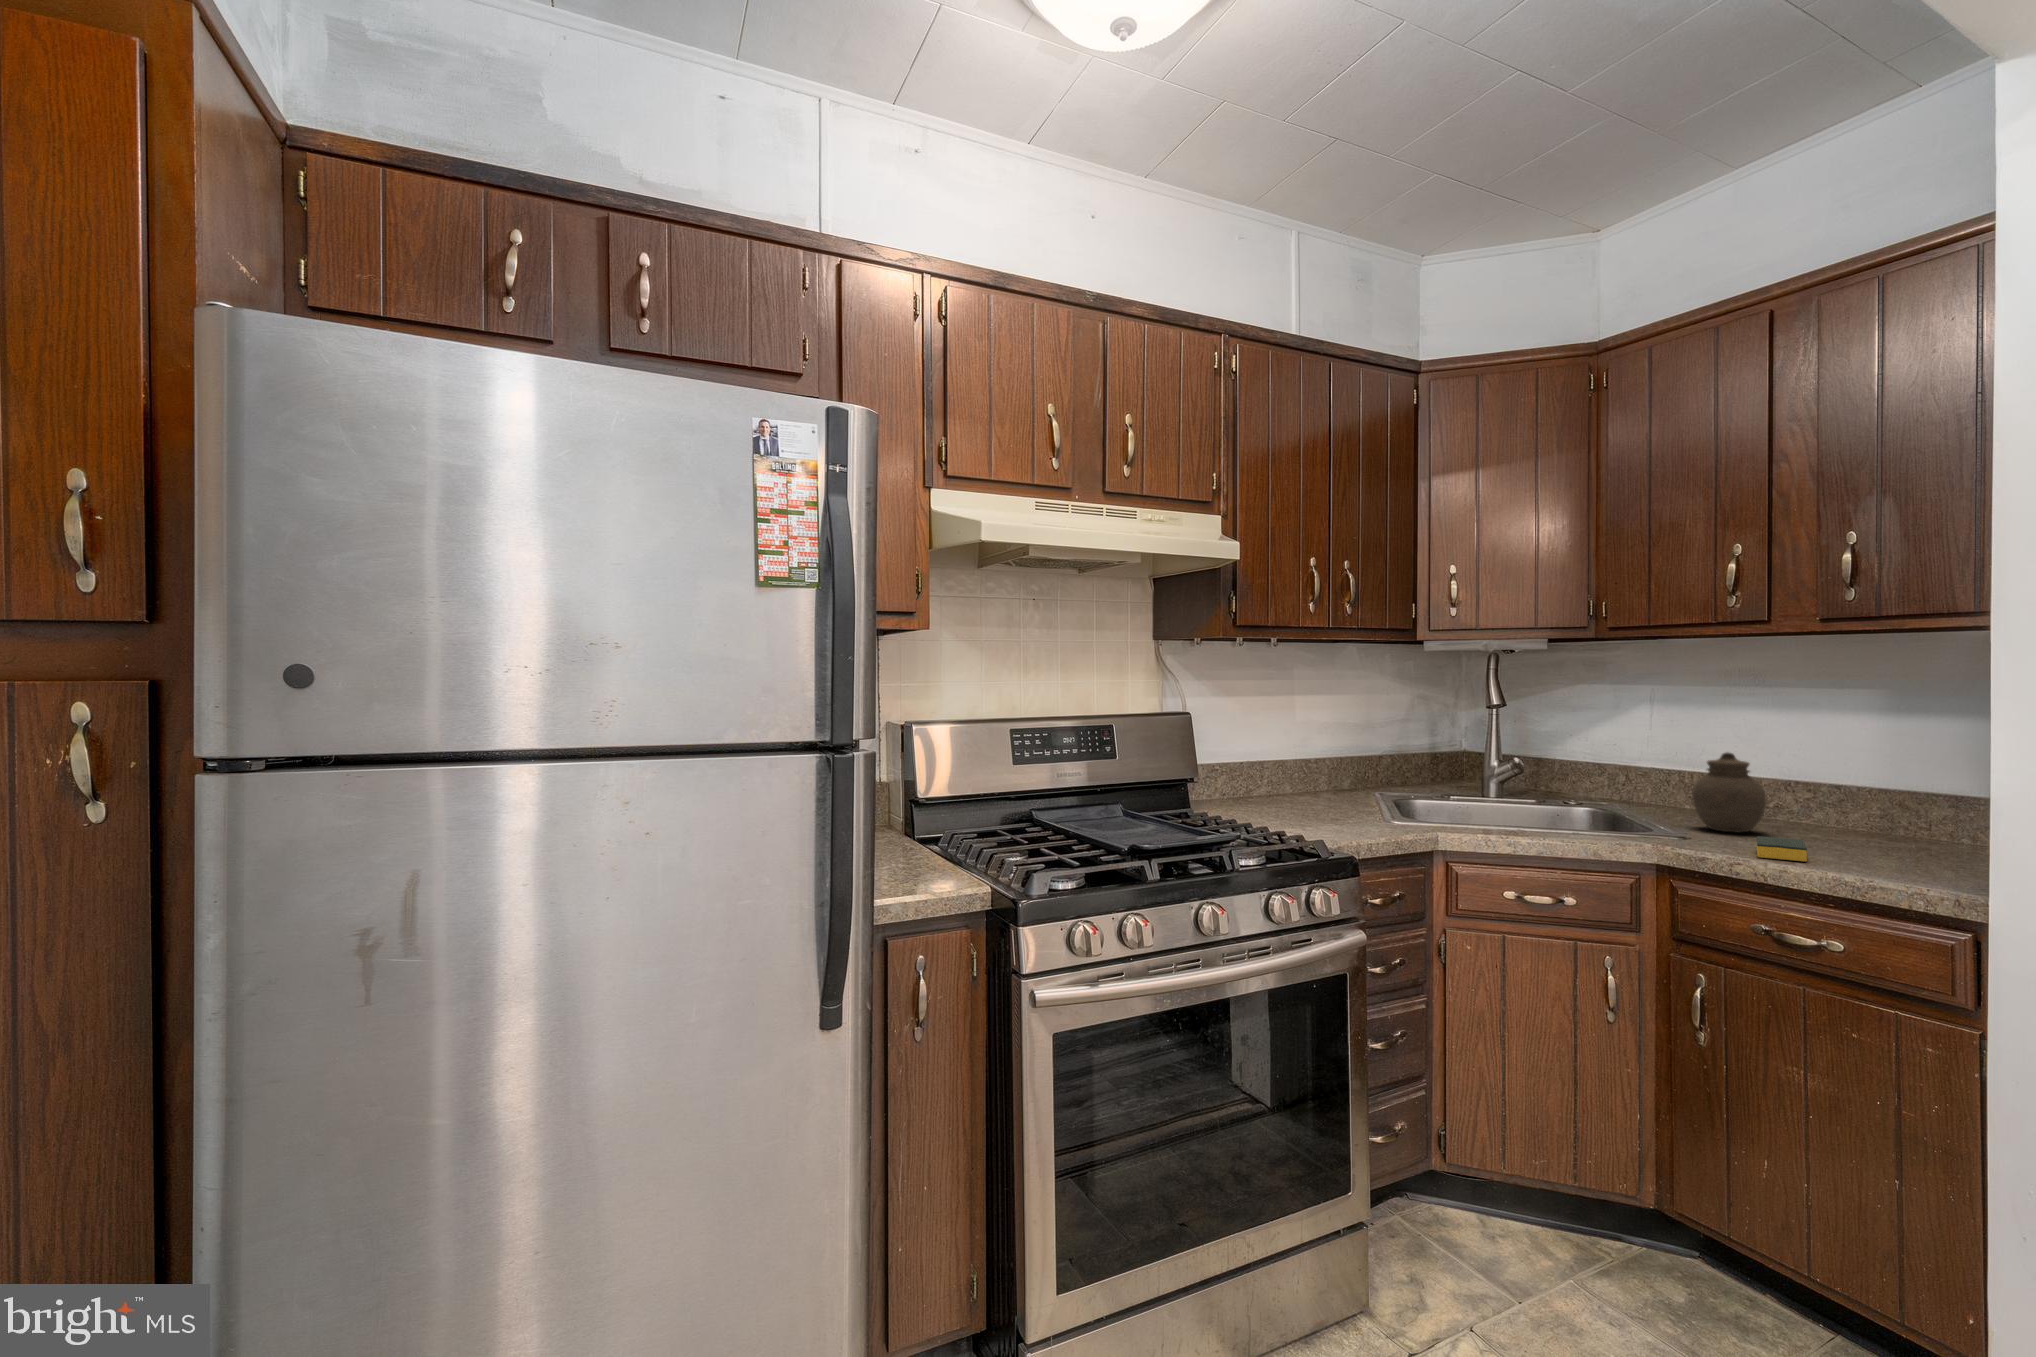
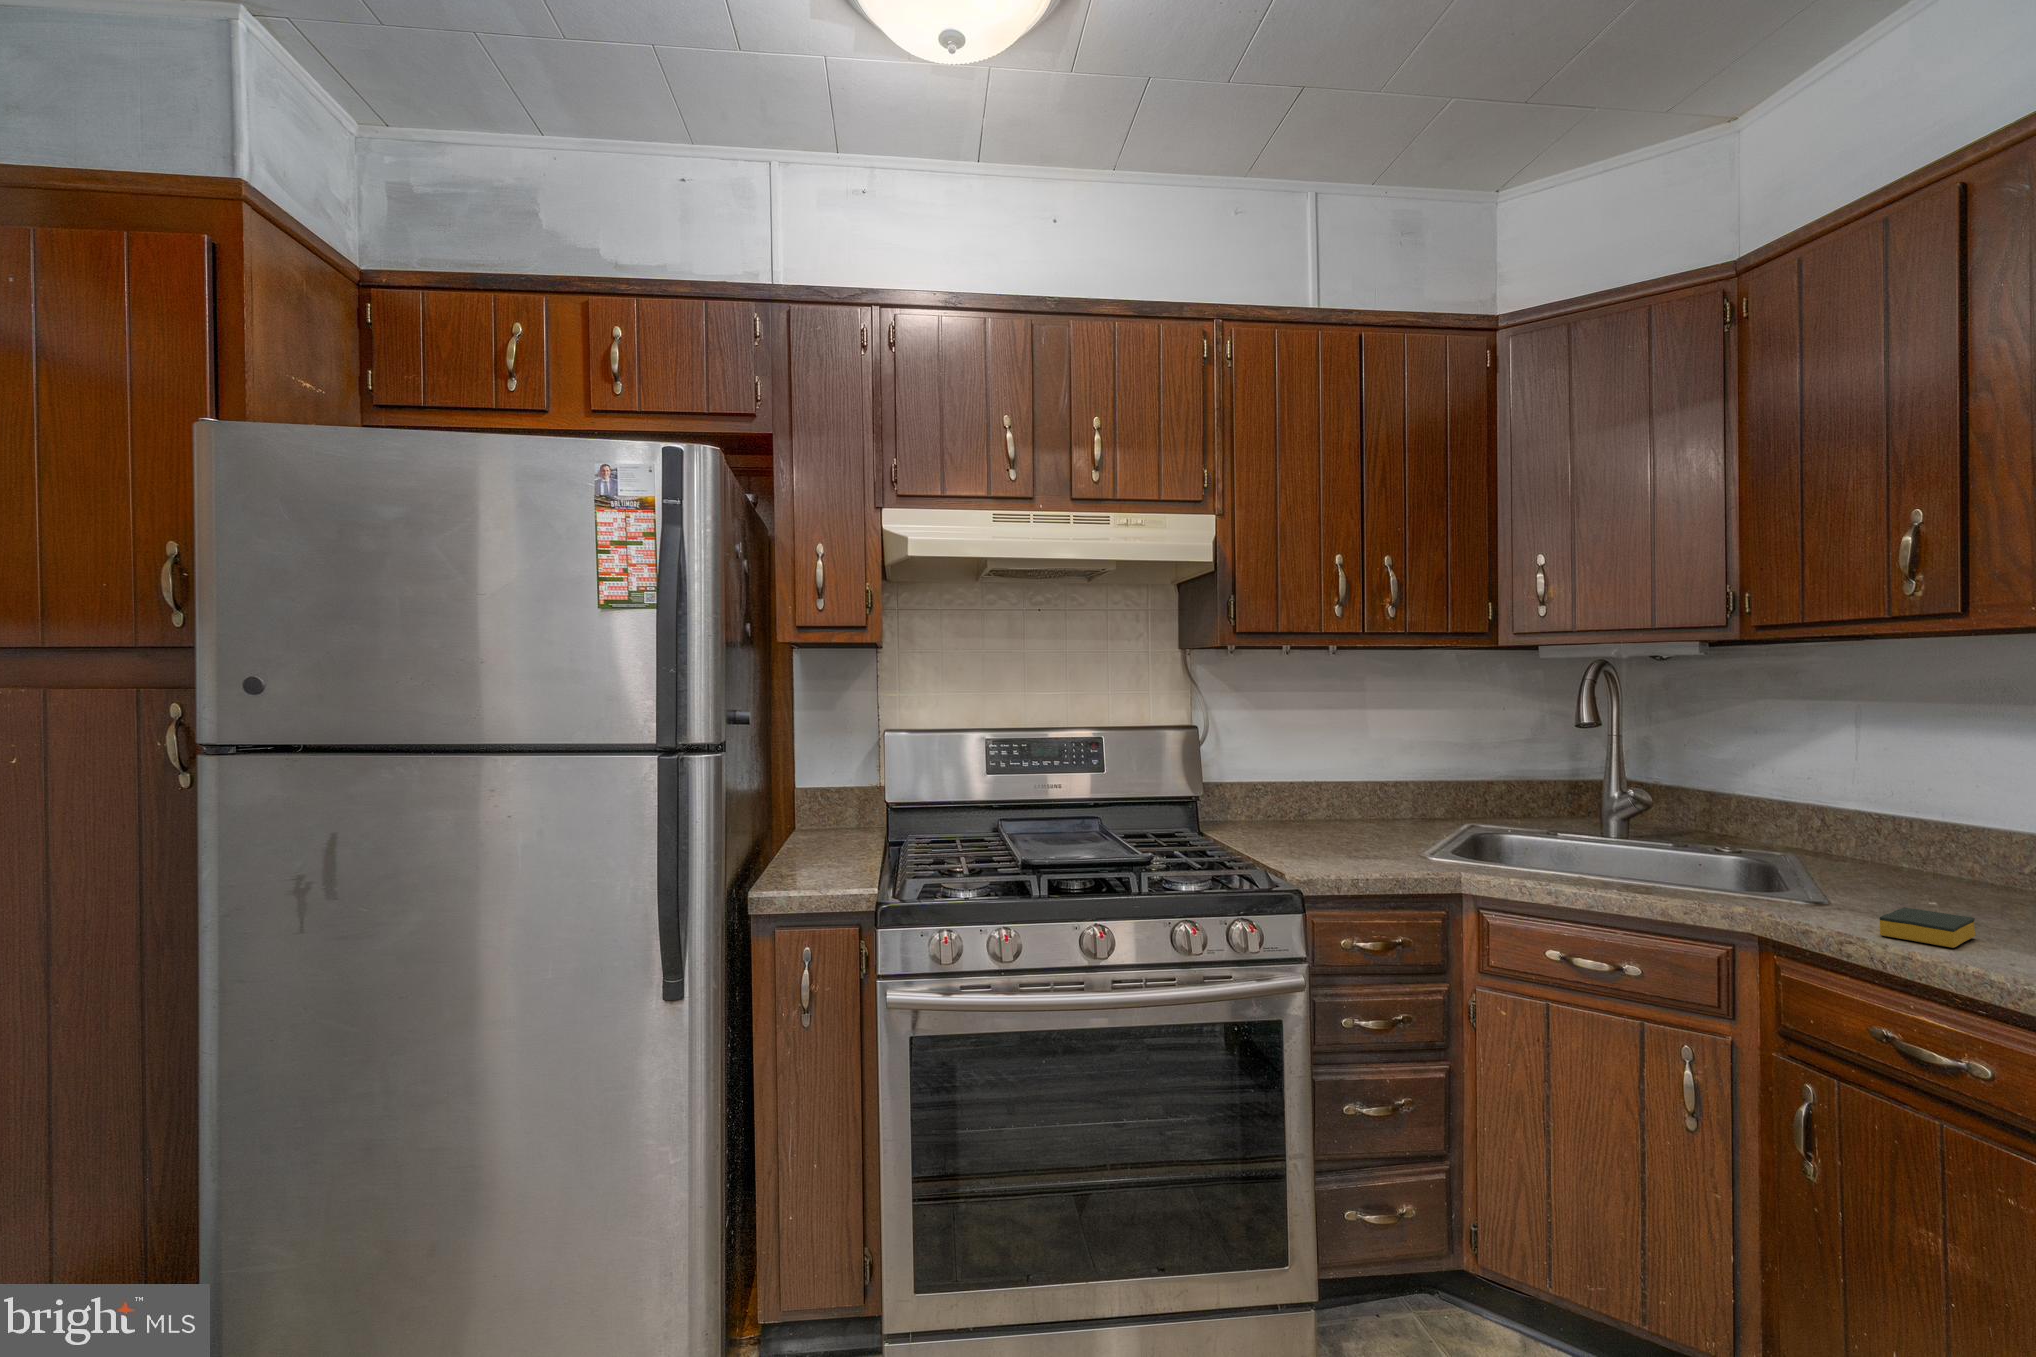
jar: present [1692,753,1767,832] -> none [1859,792,1973,902]

